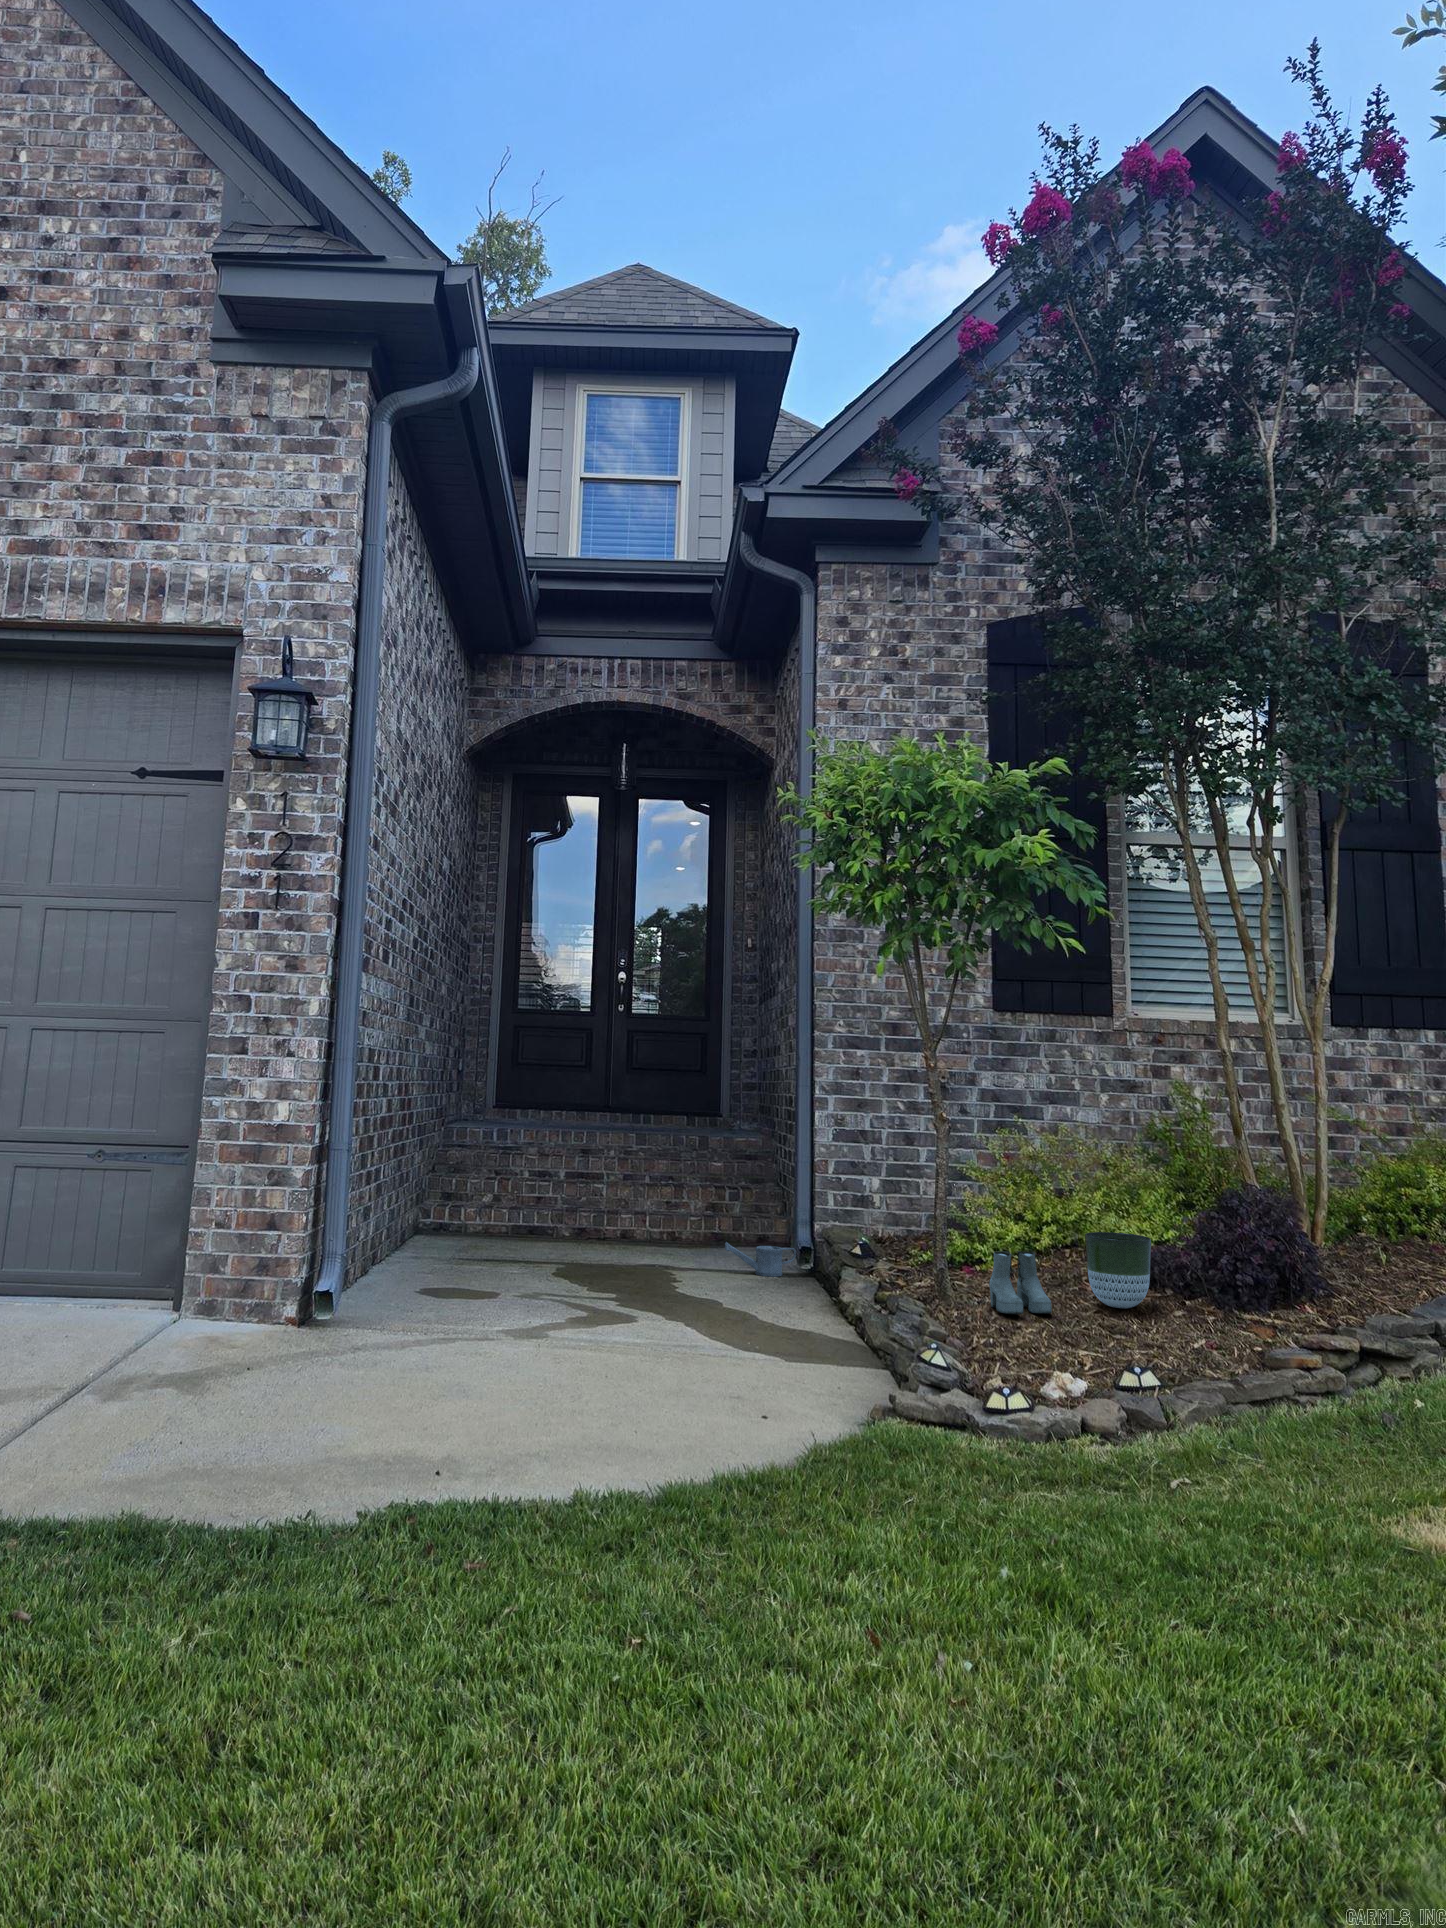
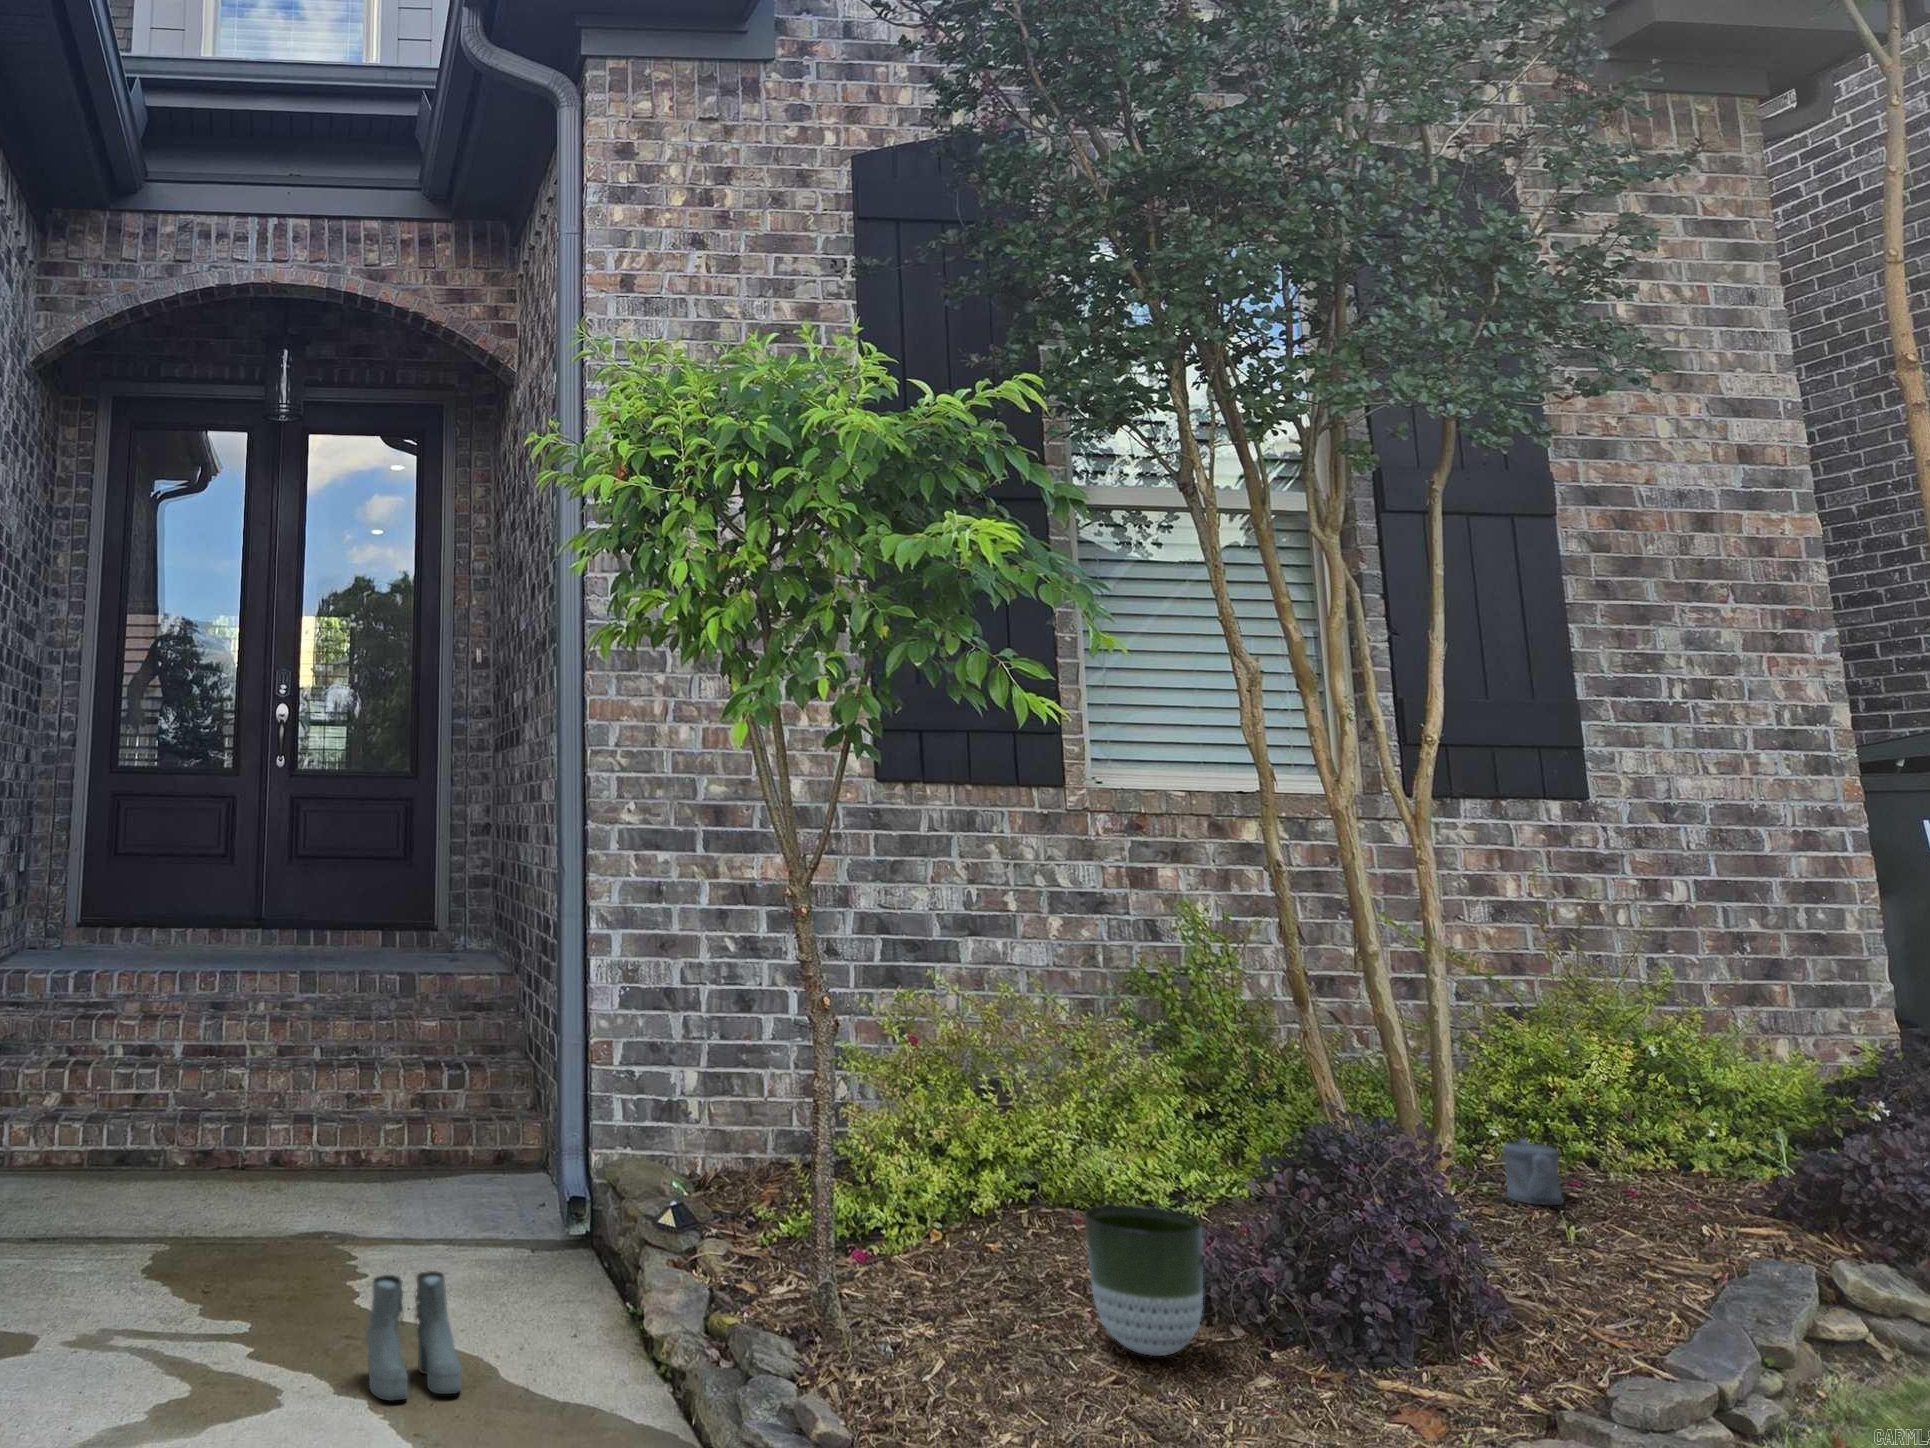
watering can: present [725,1242,796,1277] -> present [1502,1139,1564,1205]
boots: present [989,1251,1052,1314] -> present [366,1271,461,1401]

